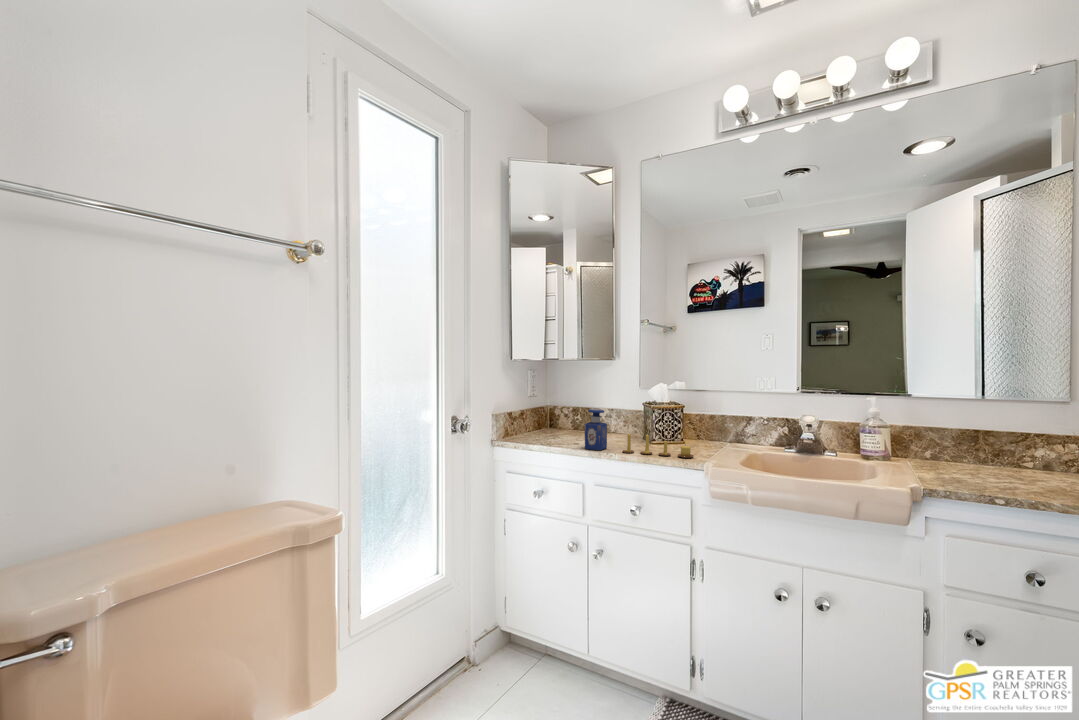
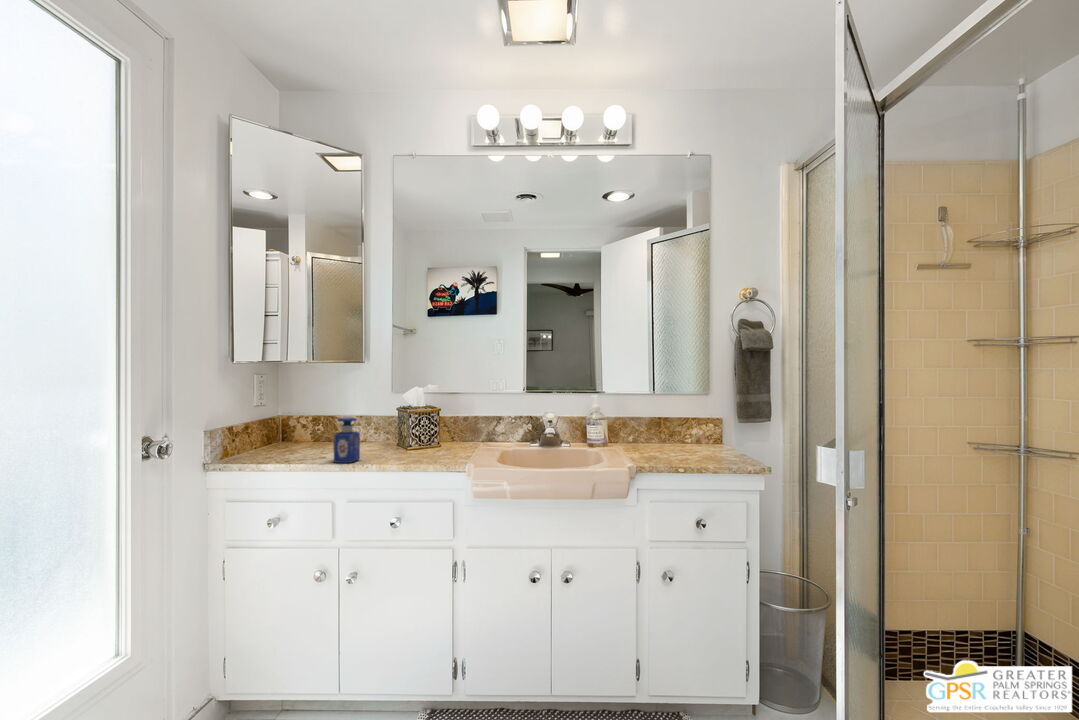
candle: present [623,434,694,458] -> none [378,439,453,462]

